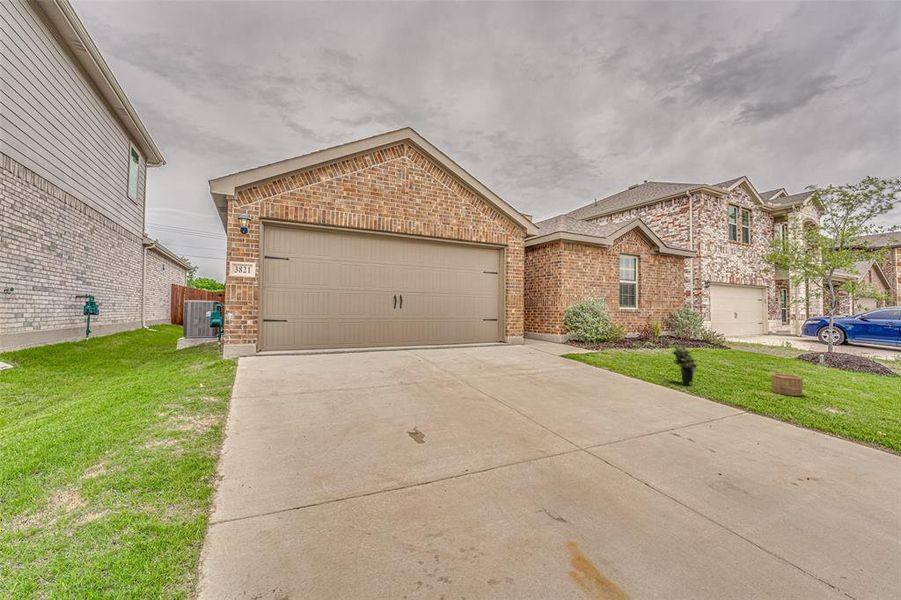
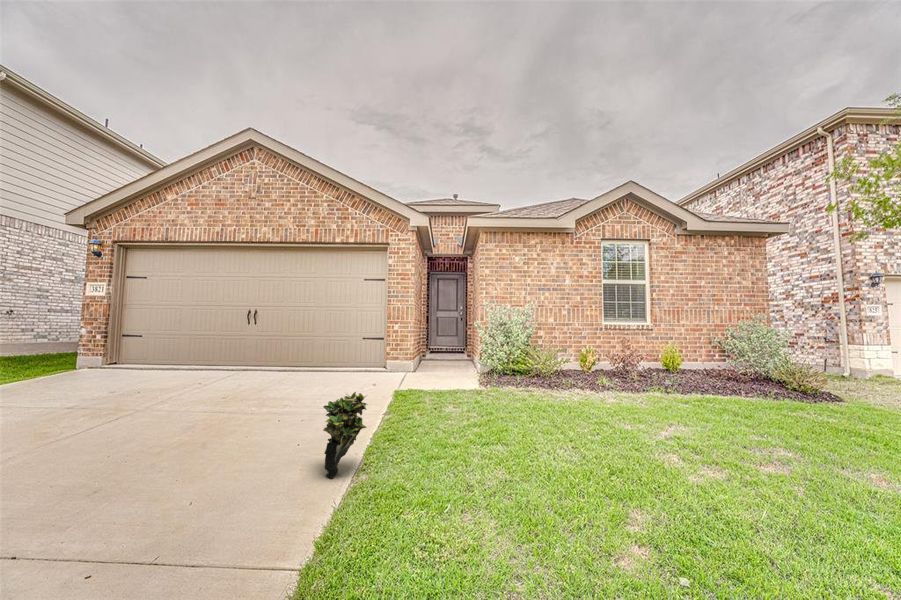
wooden bucket: present [771,373,803,396] -> none [435,484,502,567]

